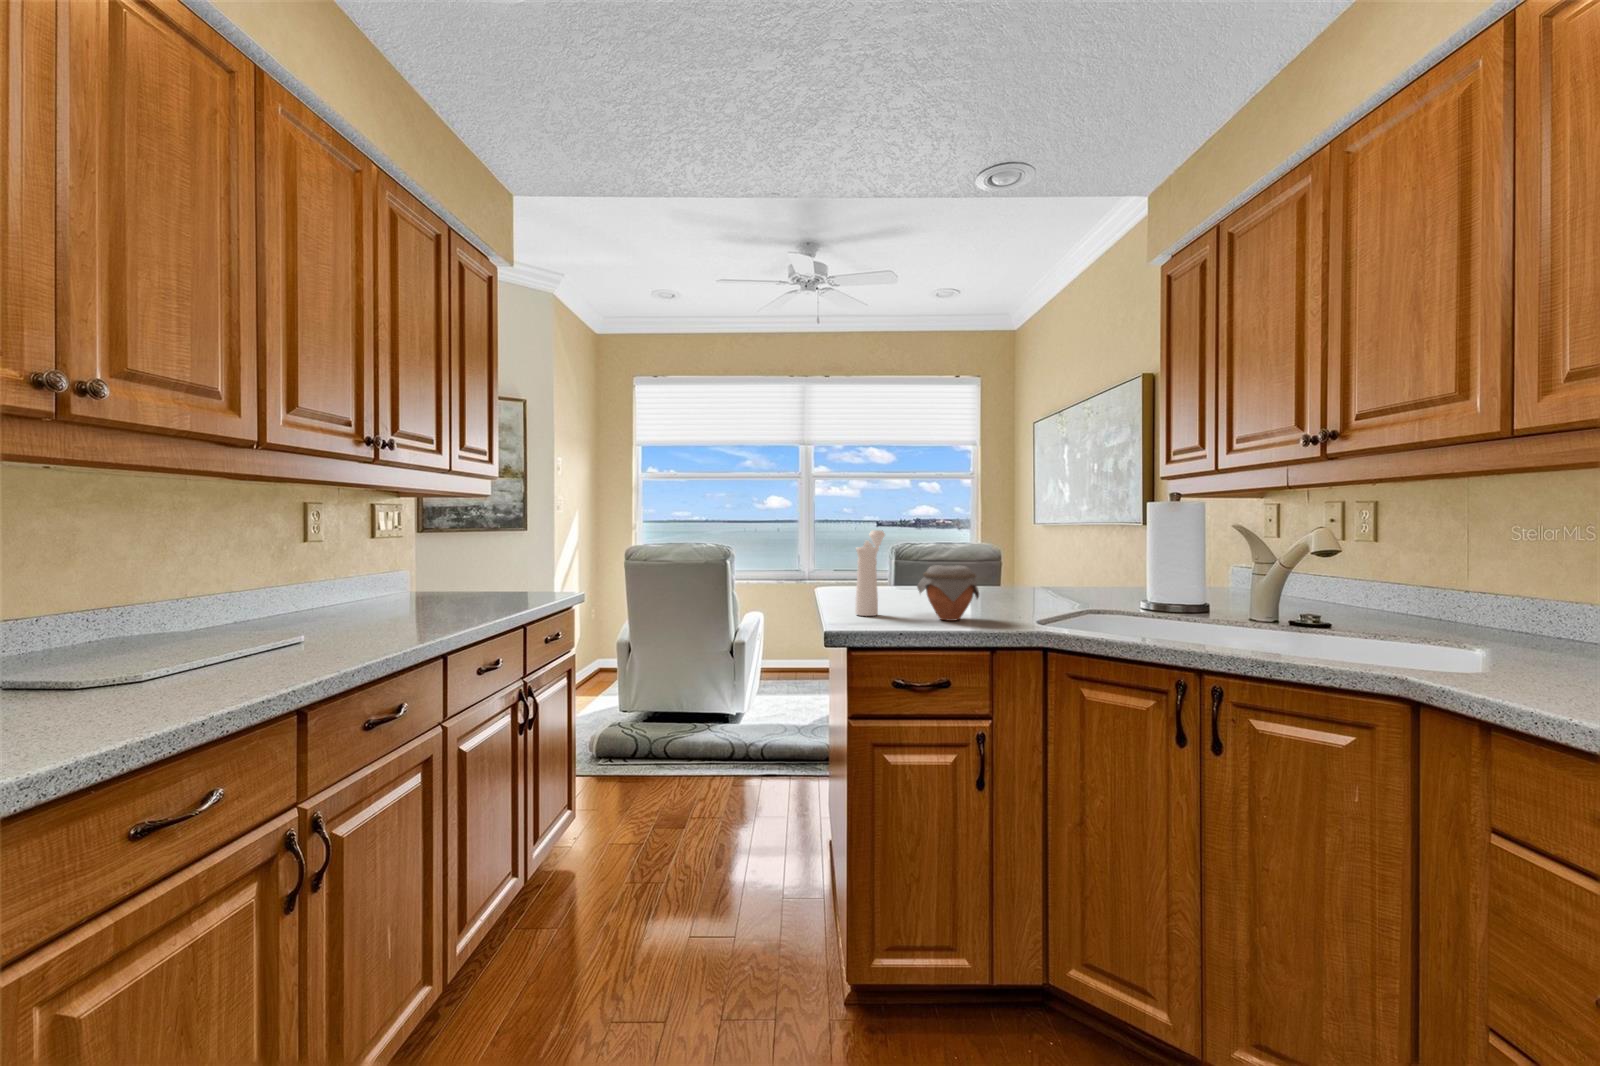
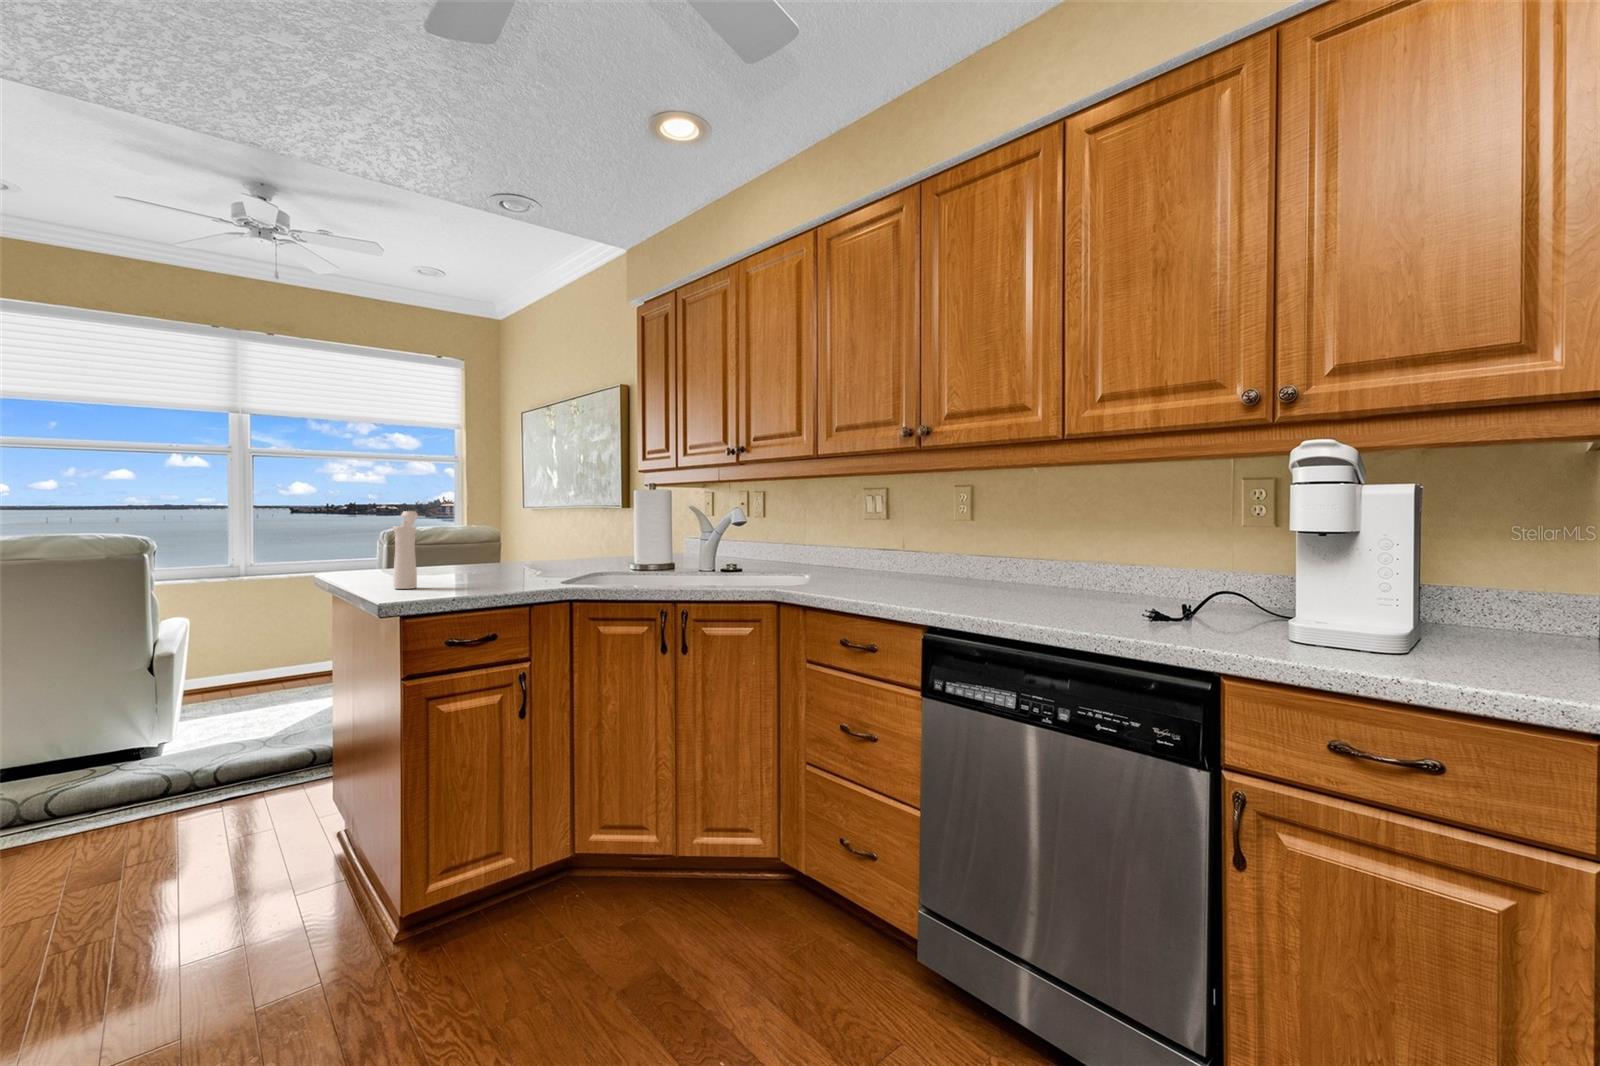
jar: present [917,565,979,621] -> none [457,540,514,586]

